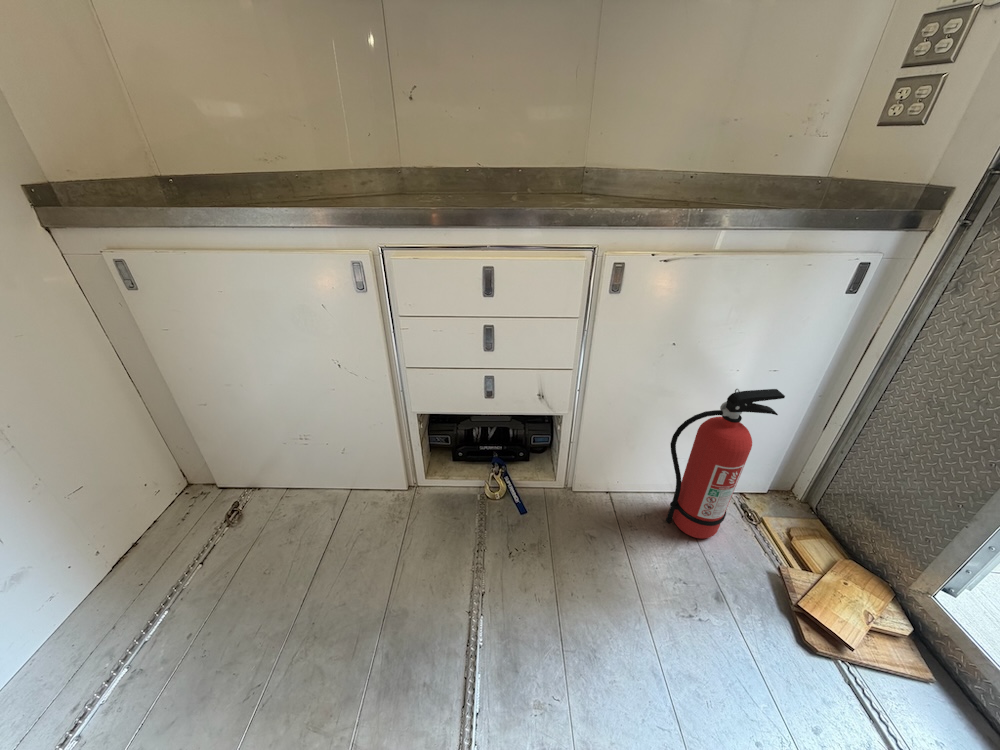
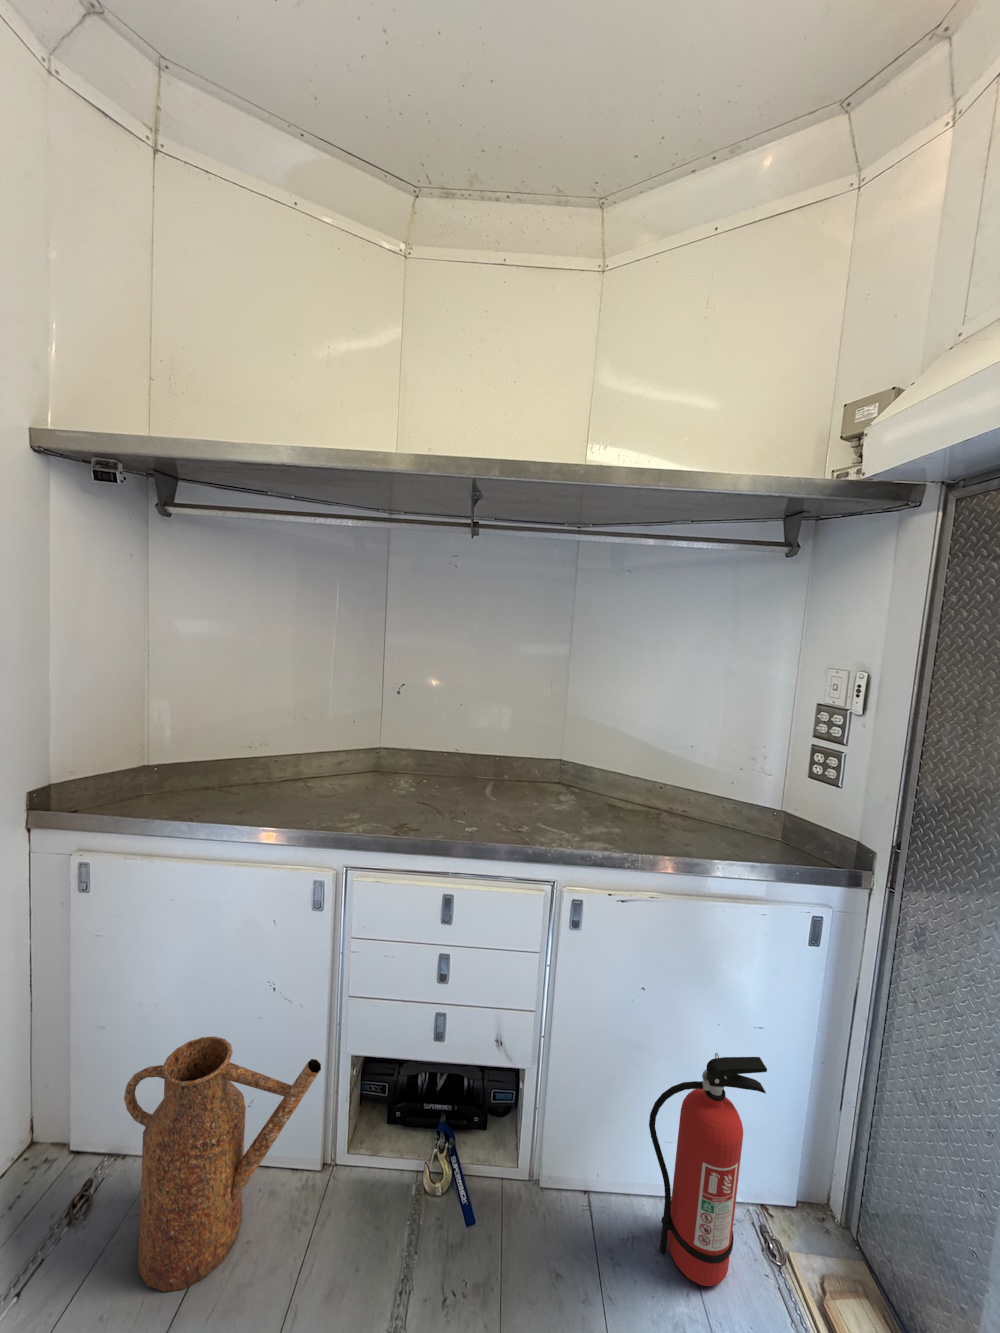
watering can: none [231,401,391,559] -> present [124,1036,321,1292]

